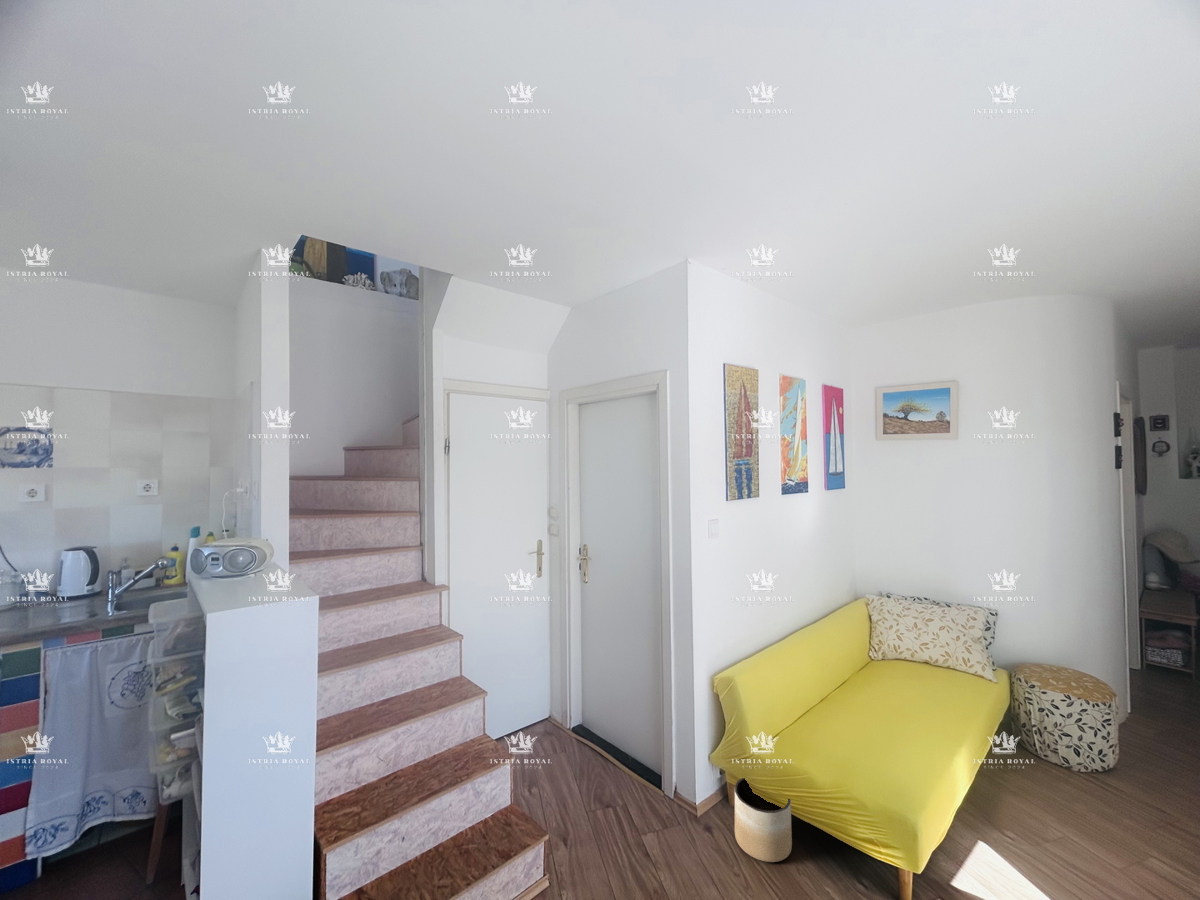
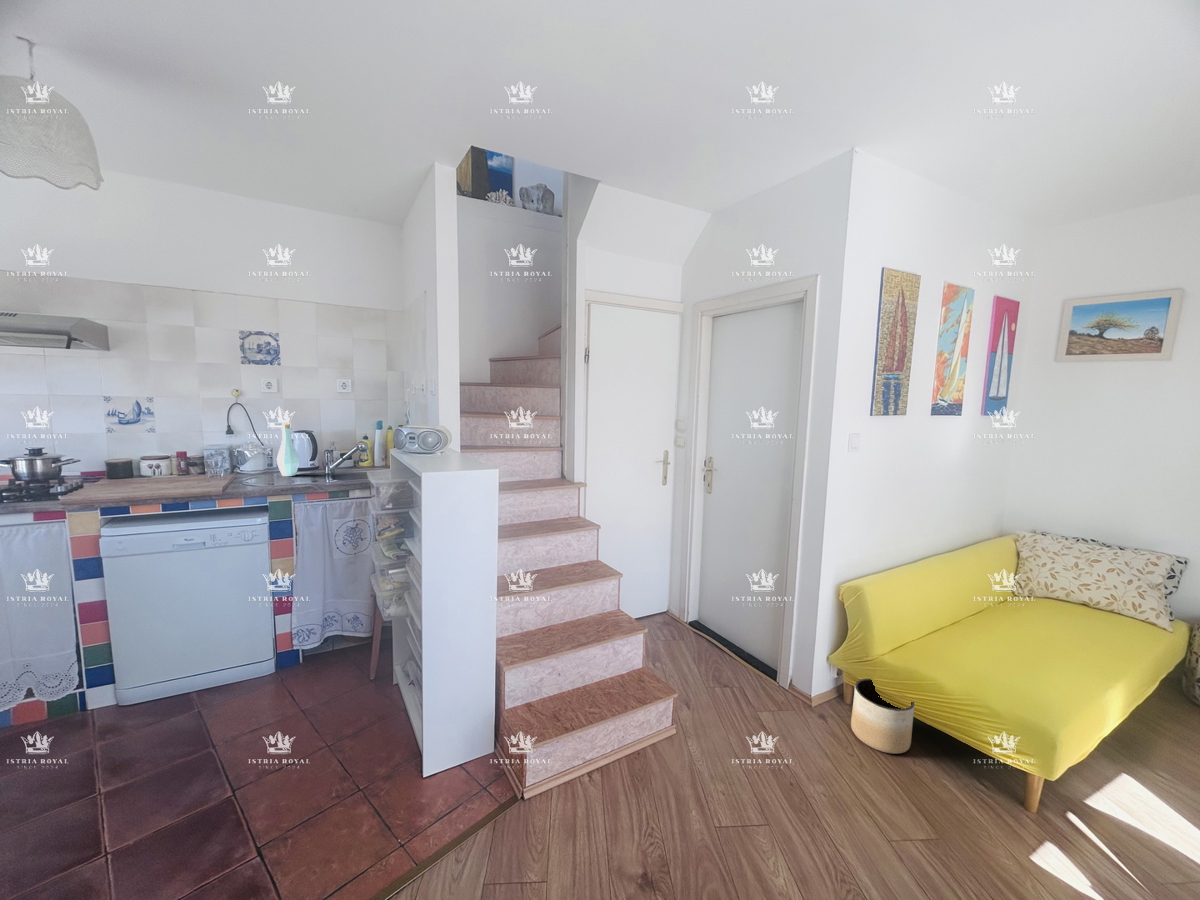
bottle: none [31,542,68,611] -> present [277,424,299,476]

